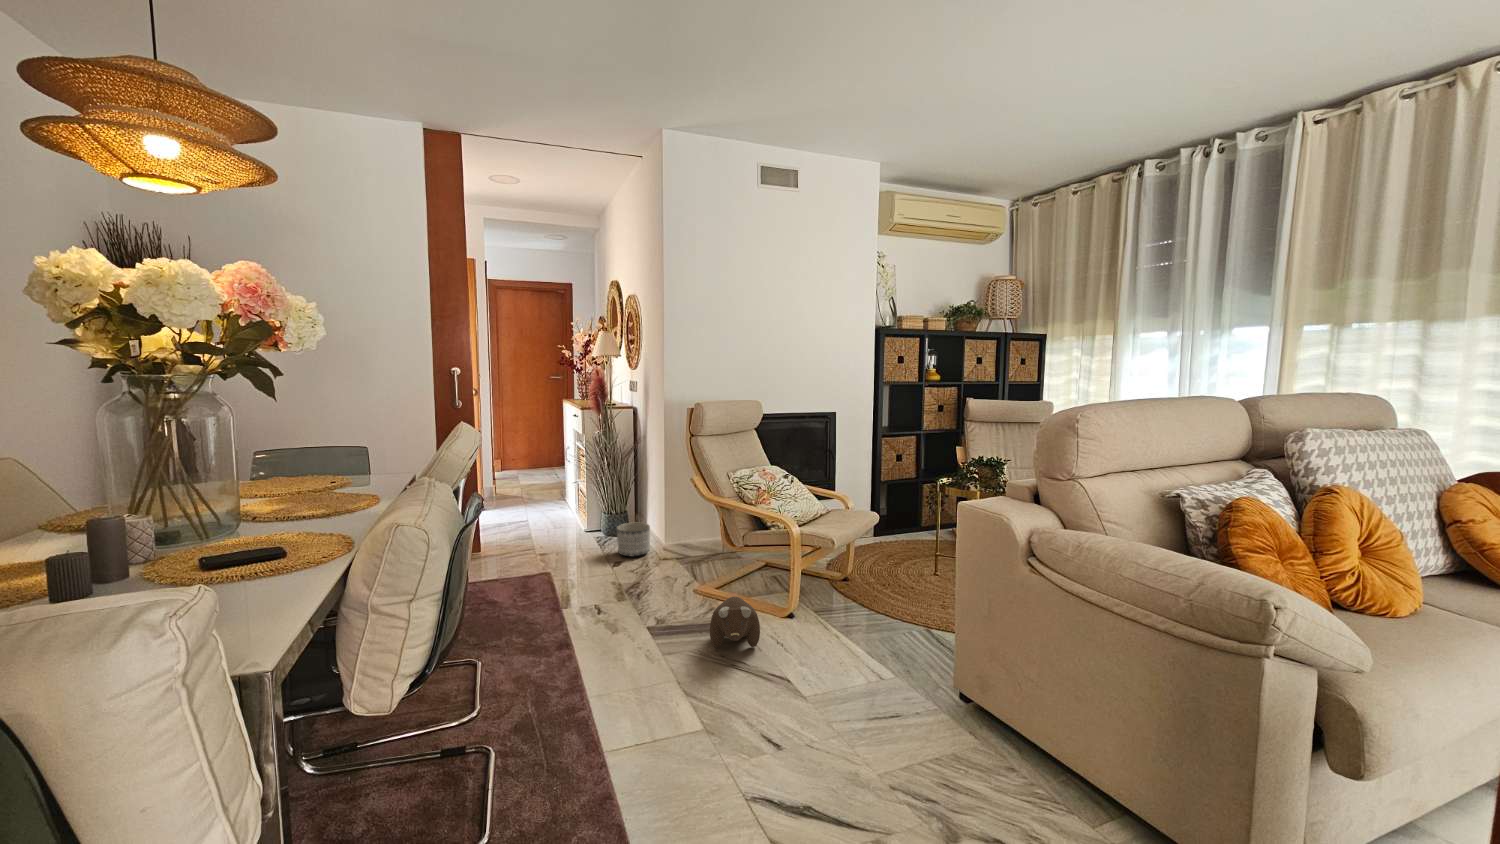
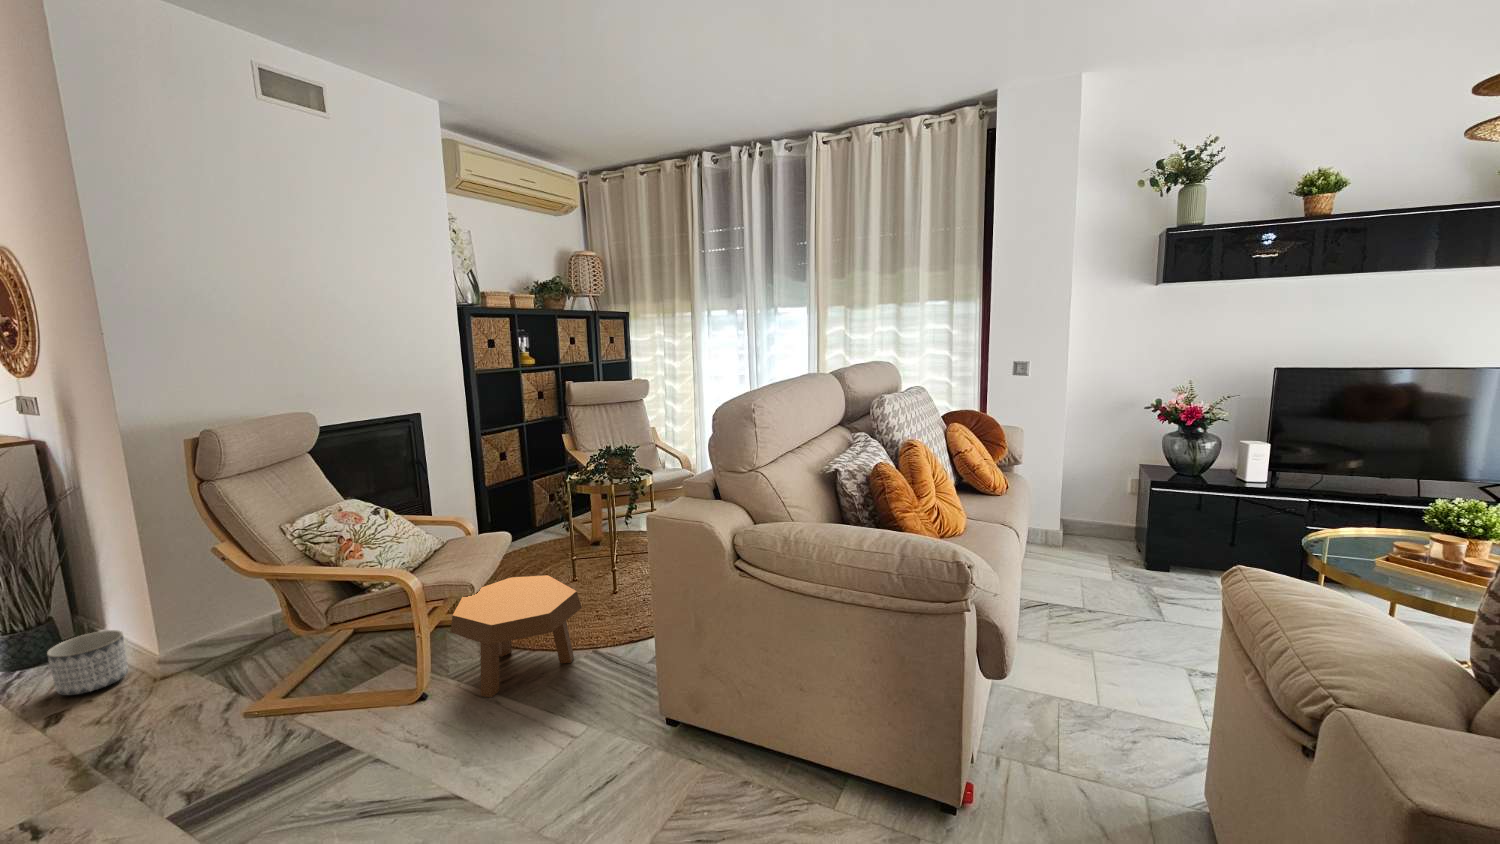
footstool: none [816,548,920,634] -> present [450,575,582,697]
plush toy: present [710,597,760,648] -> none [311,702,394,787]

